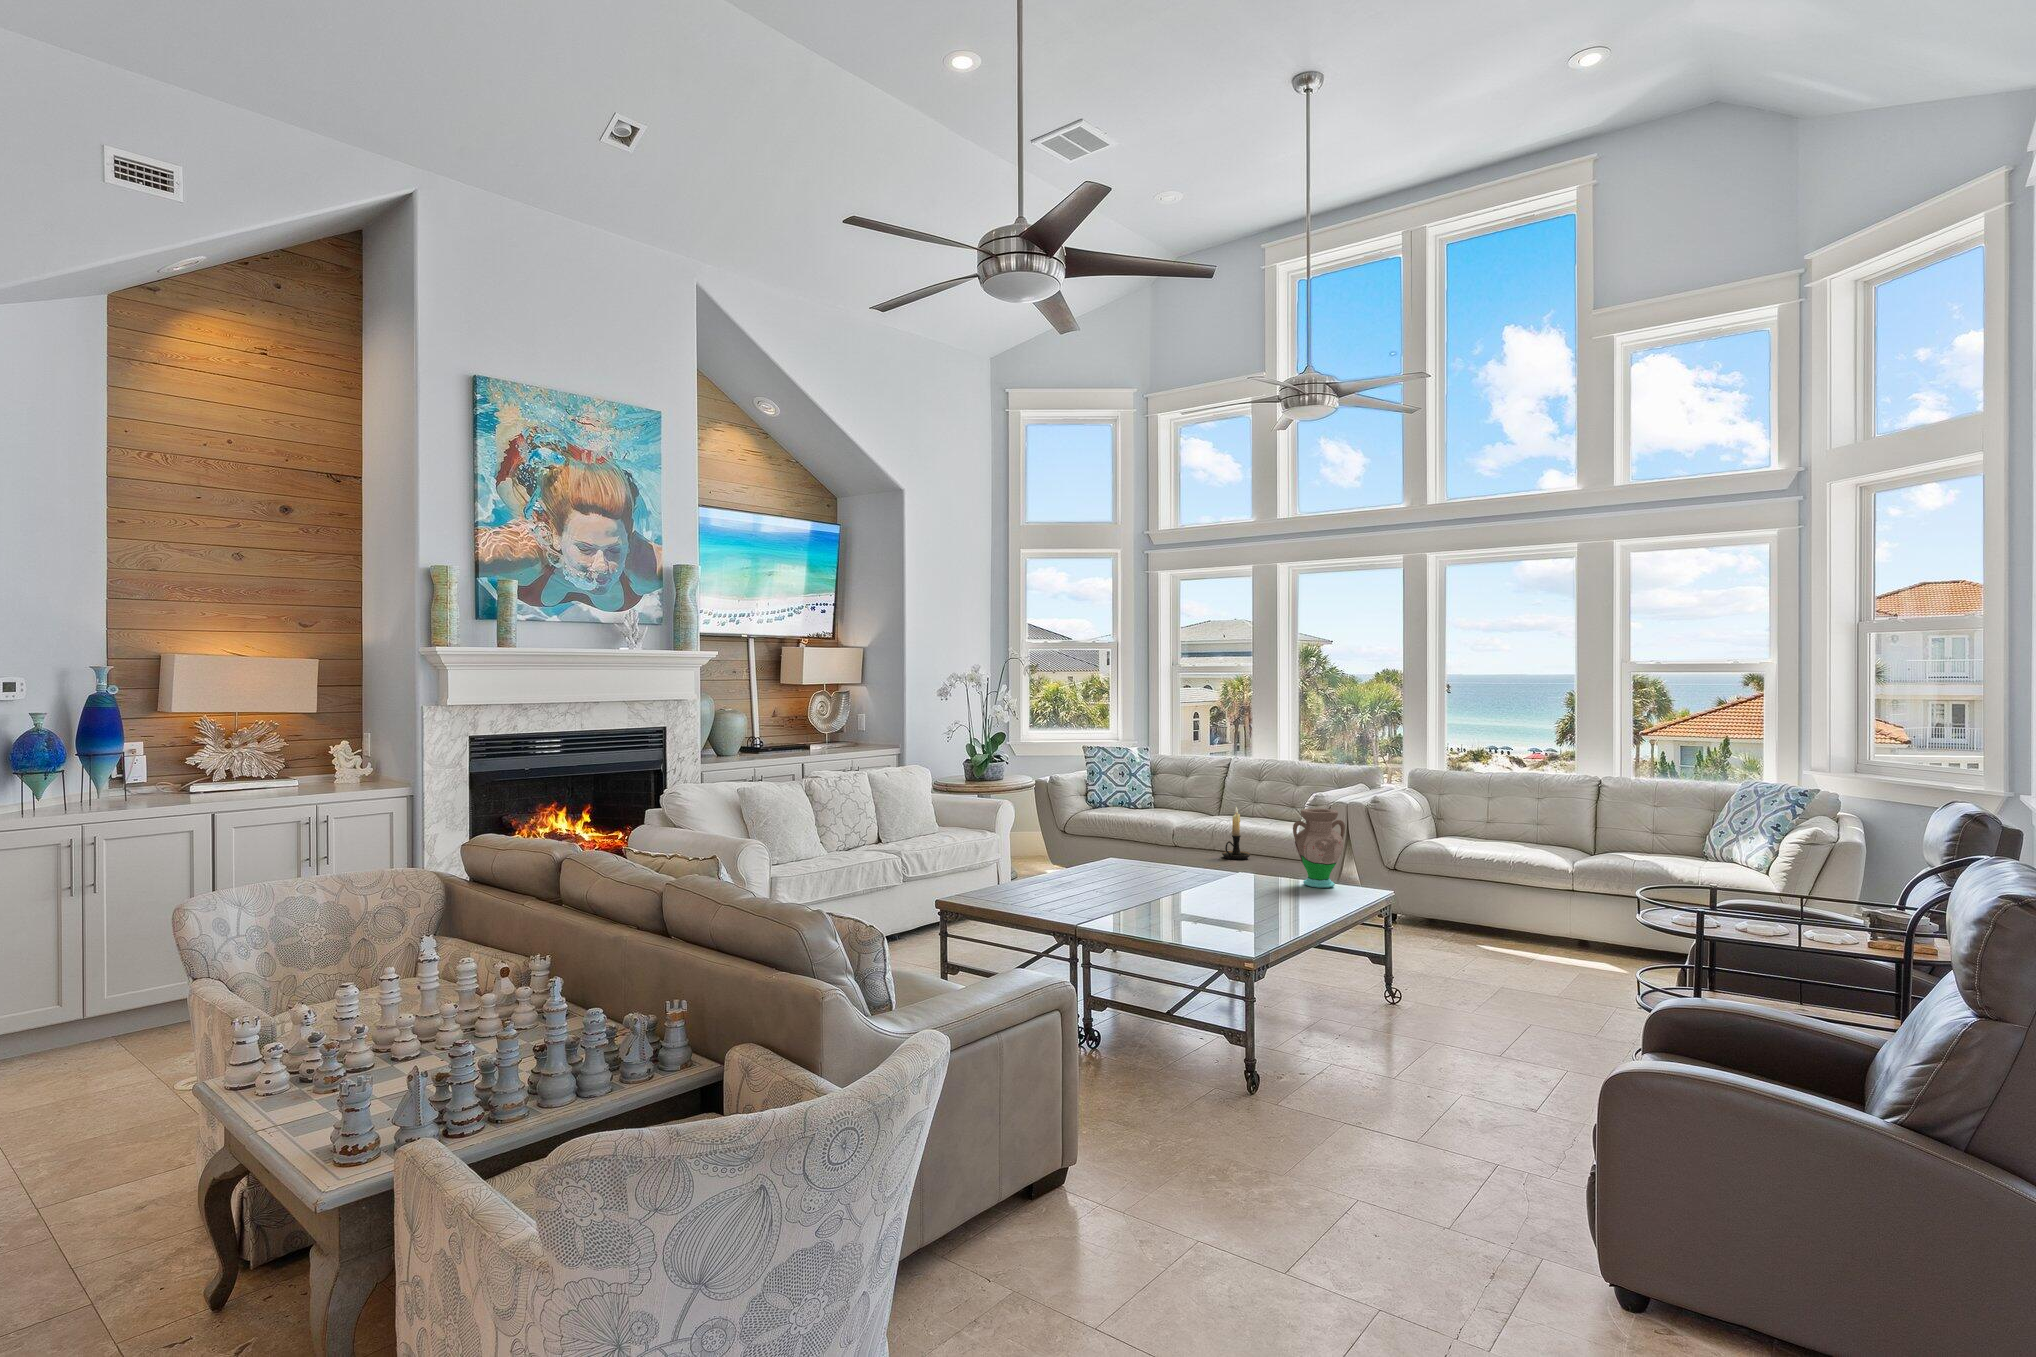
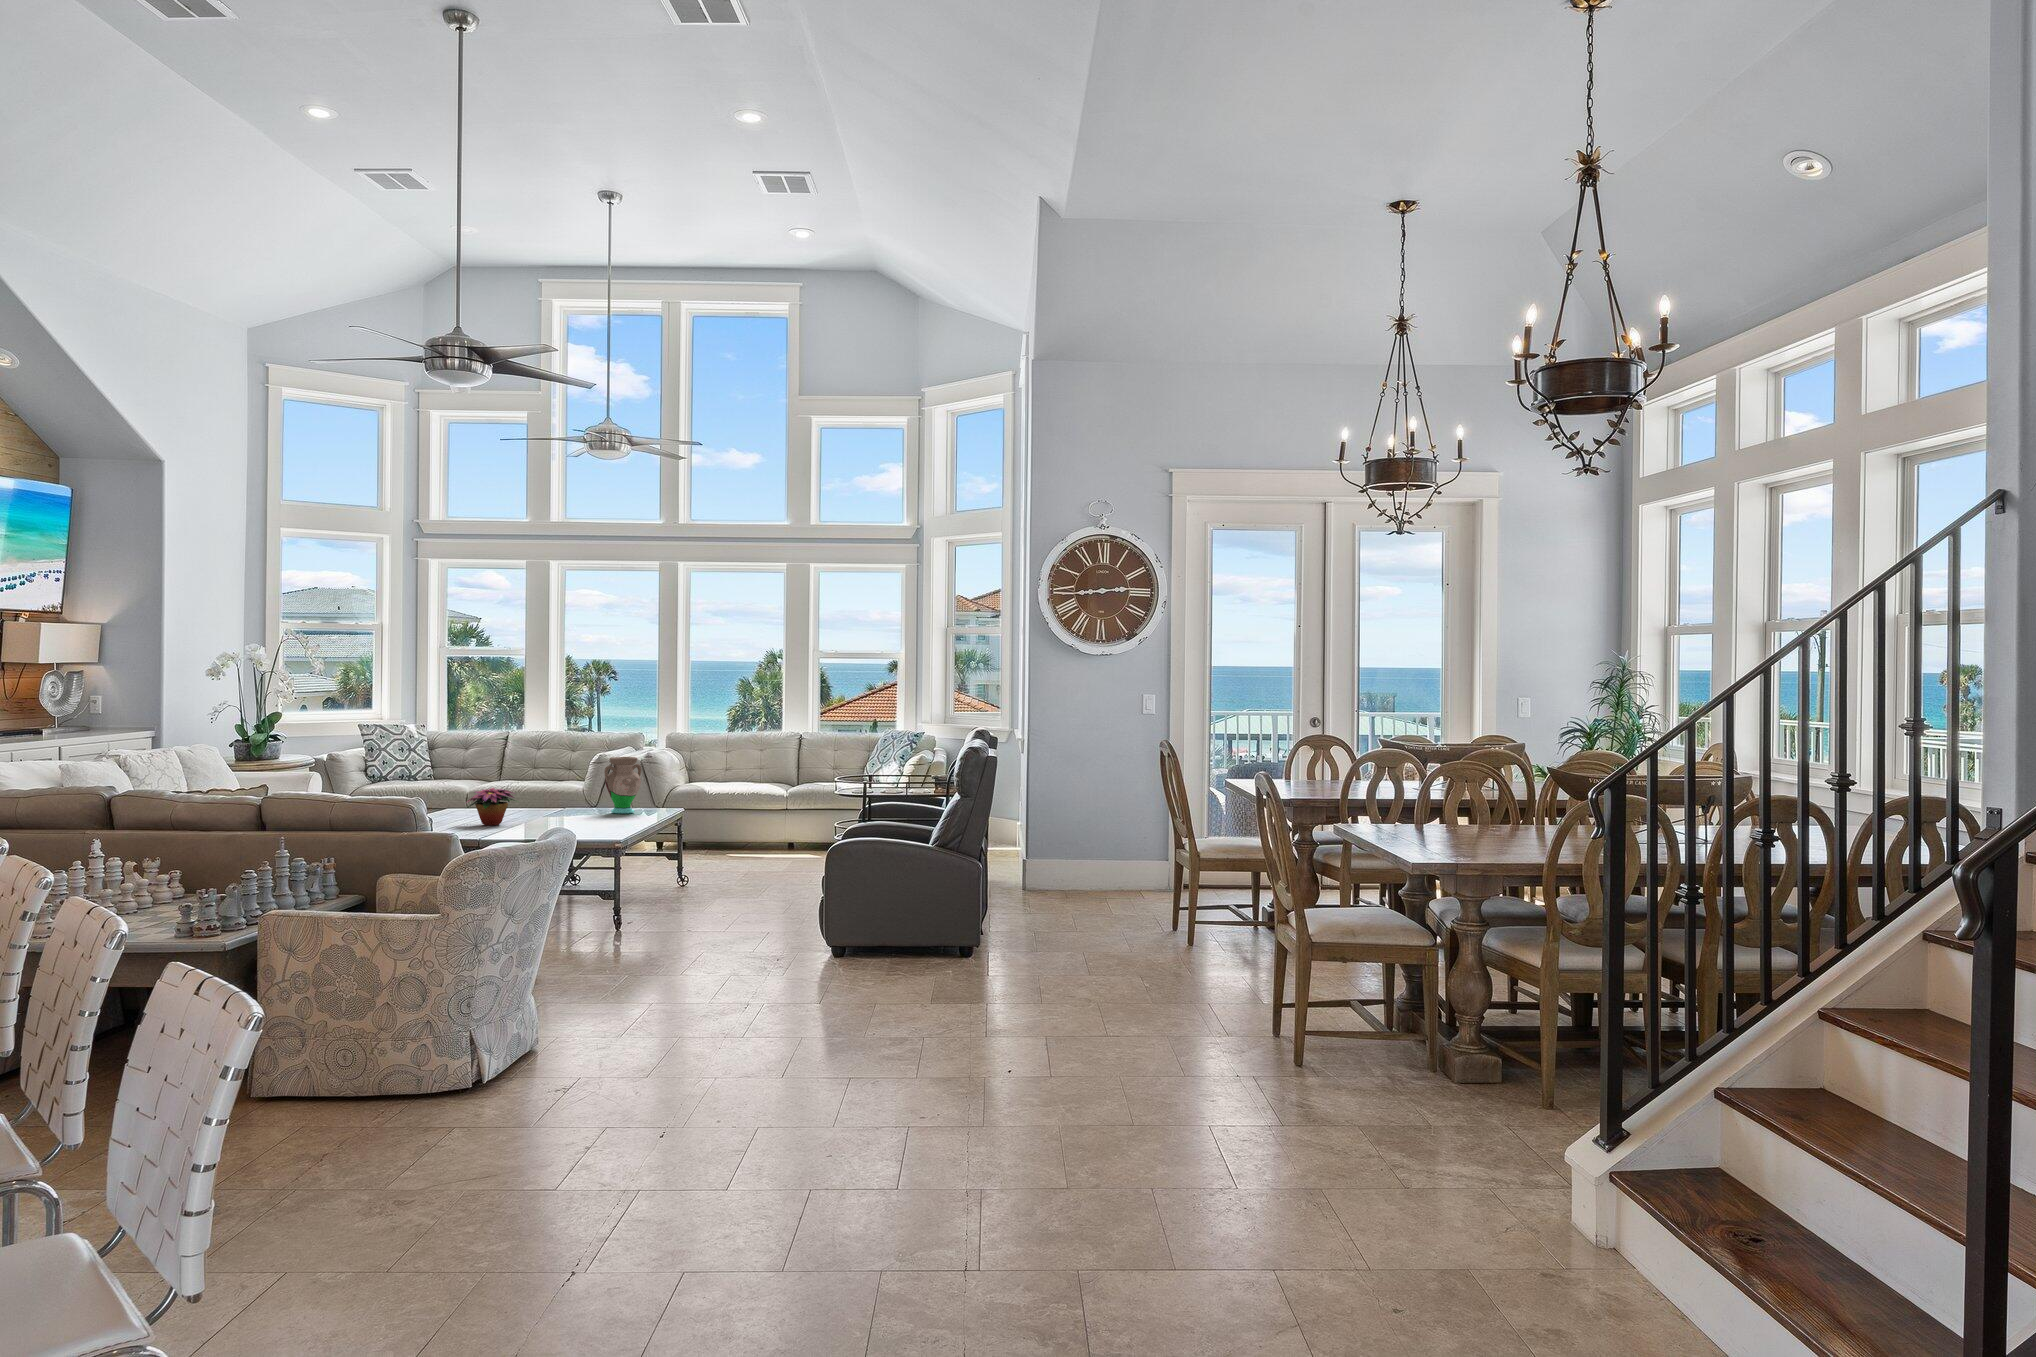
candle holder: present [1222,807,1250,860] -> none [531,763,554,806]
flower arrangement: none [1091,847,1165,899] -> present [467,788,516,826]

